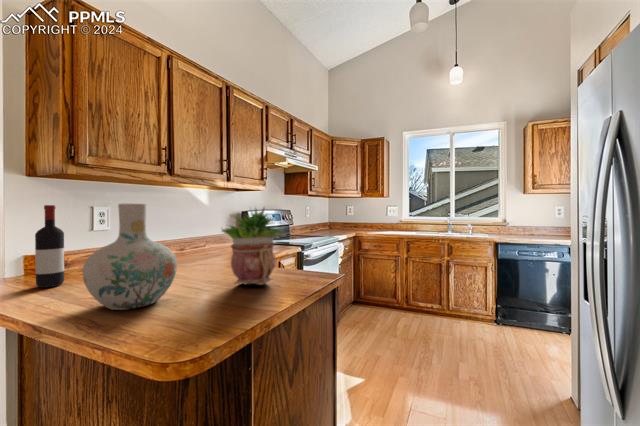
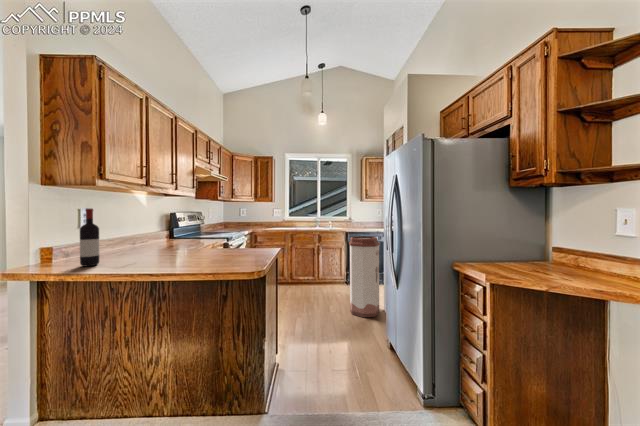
vase: present [83,204,177,310] -> none [158,208,208,267]
potted plant: present [222,208,287,285] -> none [217,209,254,255]
trash can: none [496,253,564,411] -> present [349,236,380,317]

